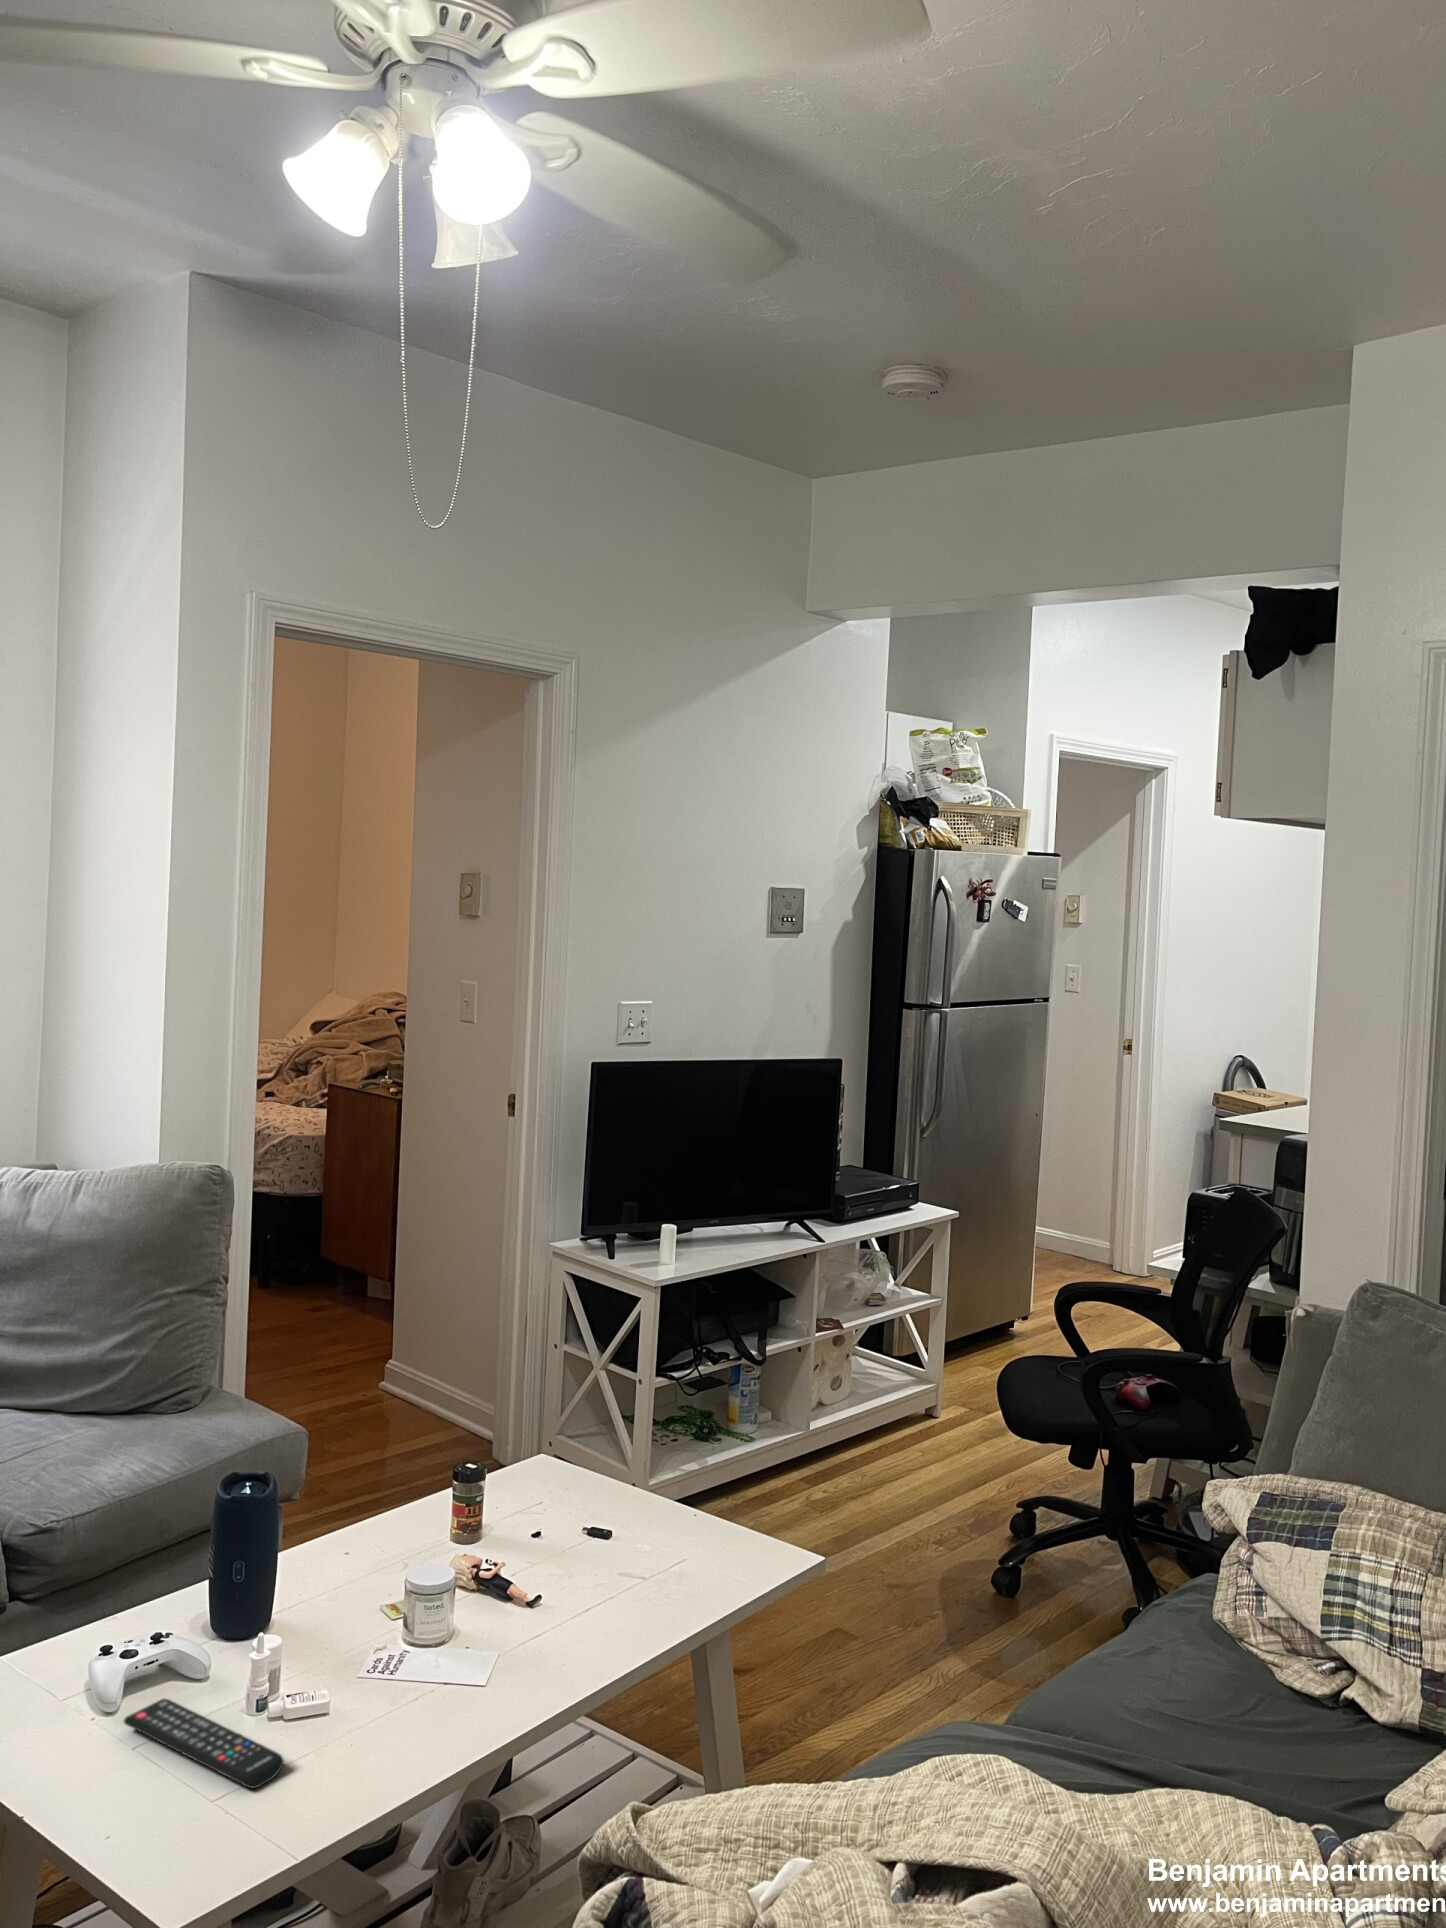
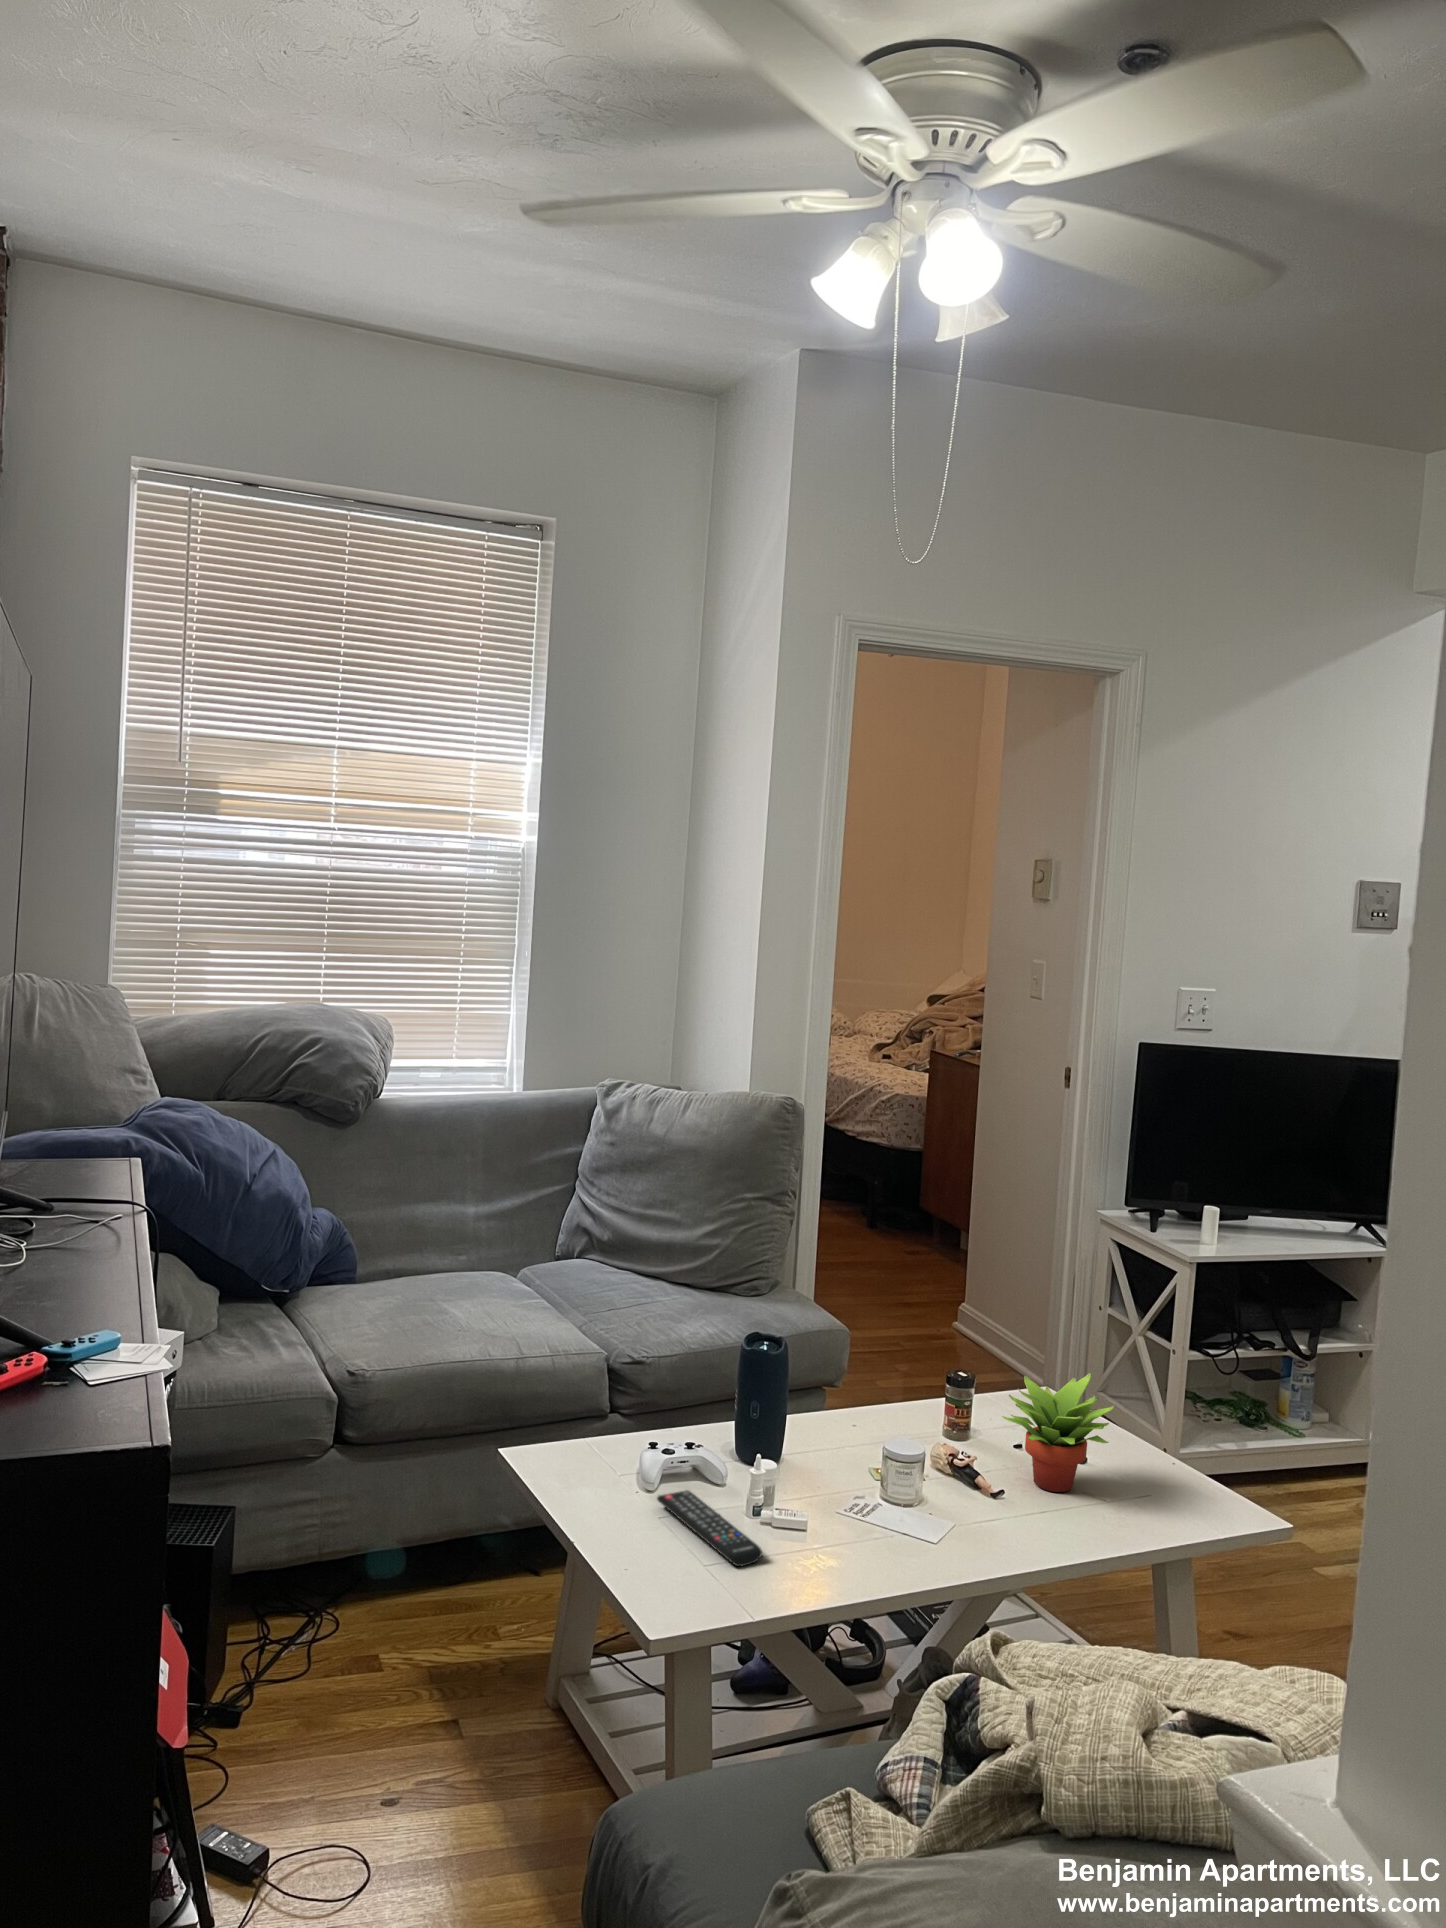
succulent plant: none [530,1440,651,1583] -> present [1002,1373,1115,1492]

